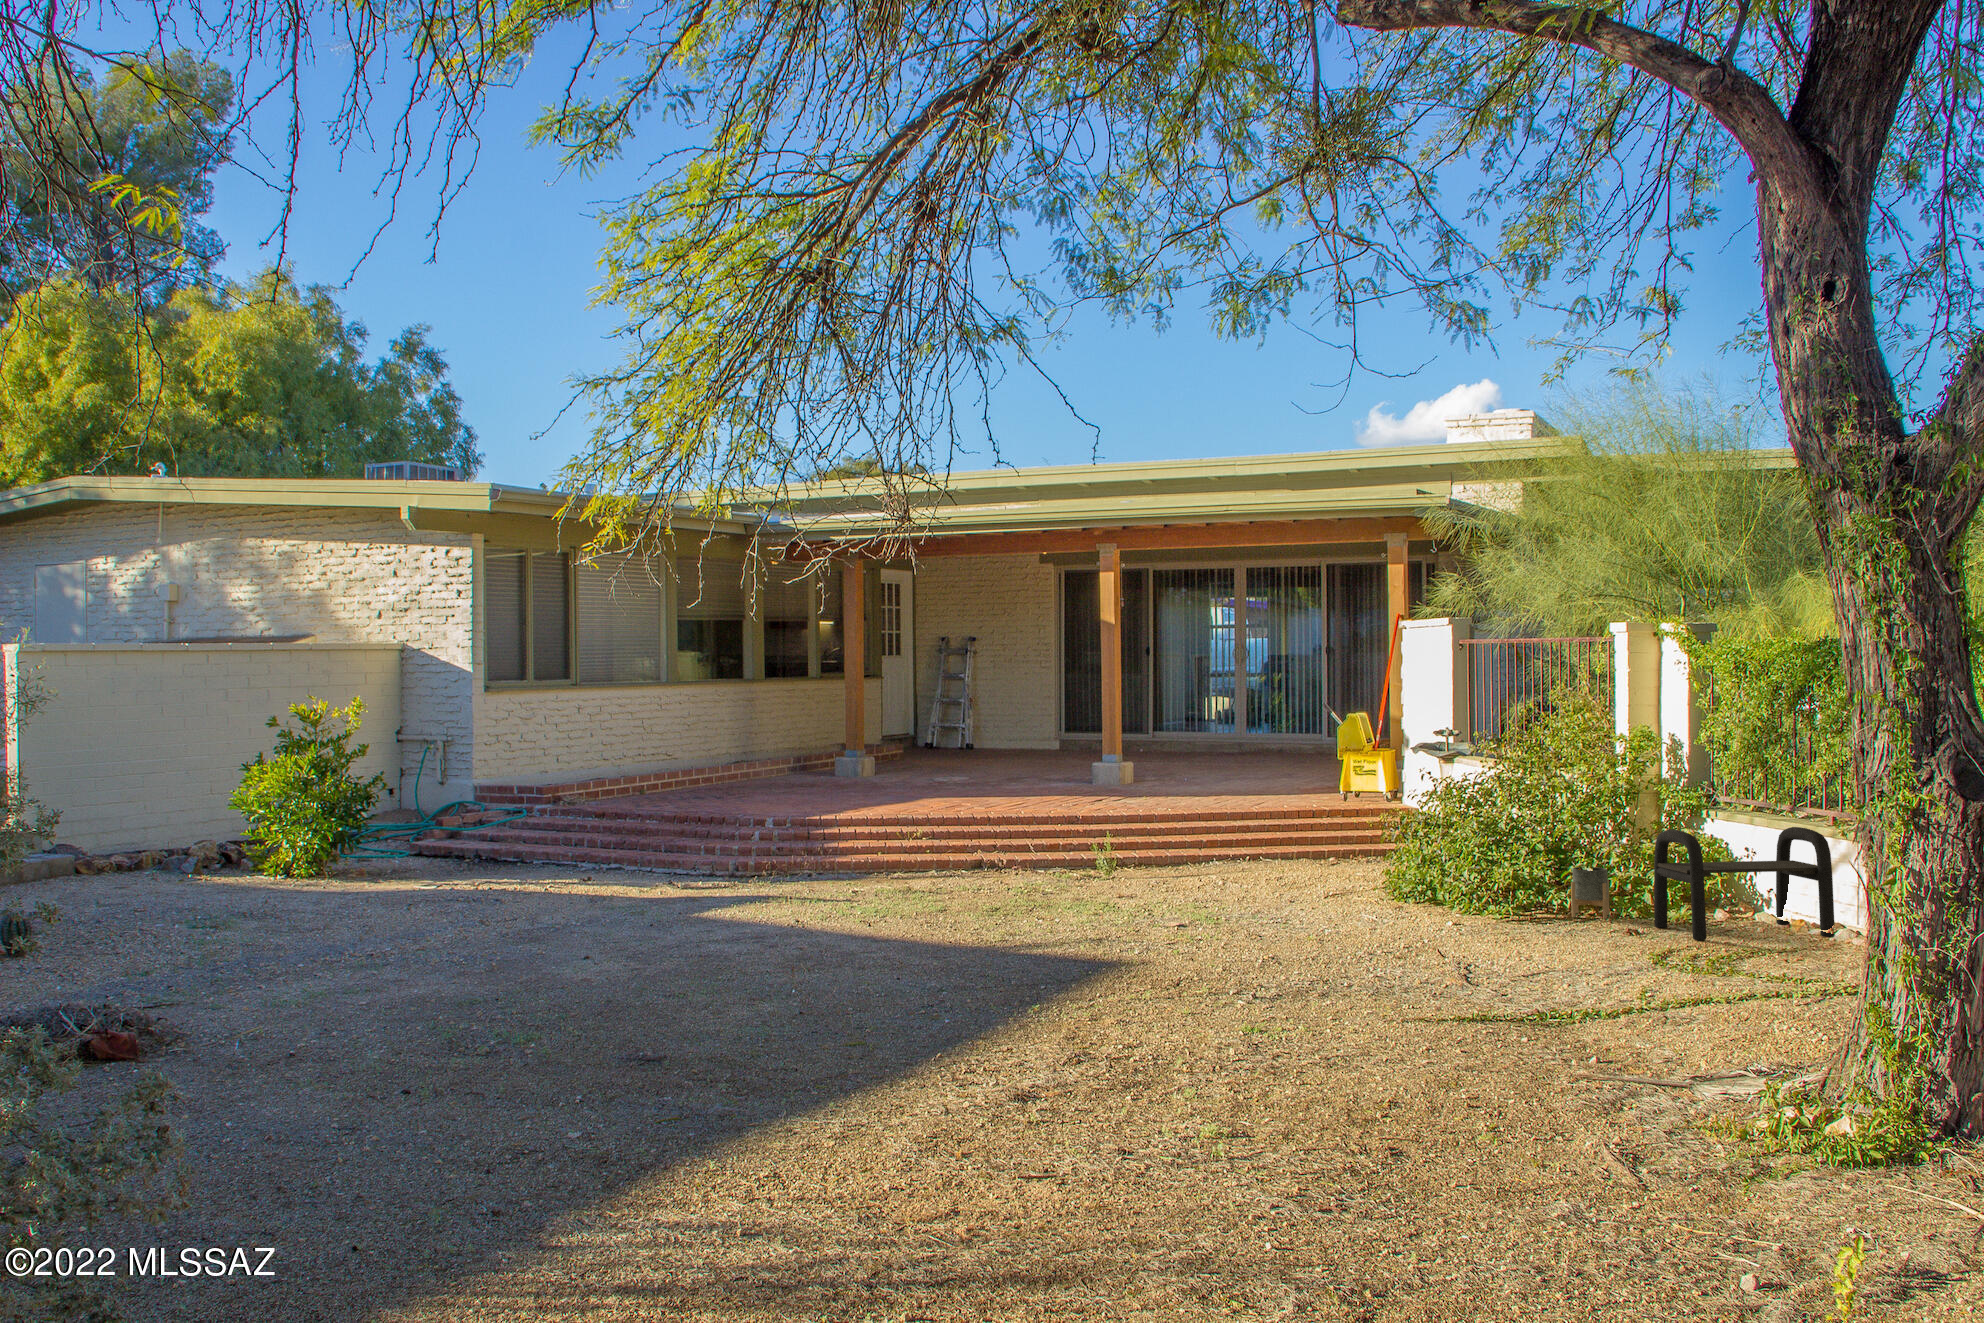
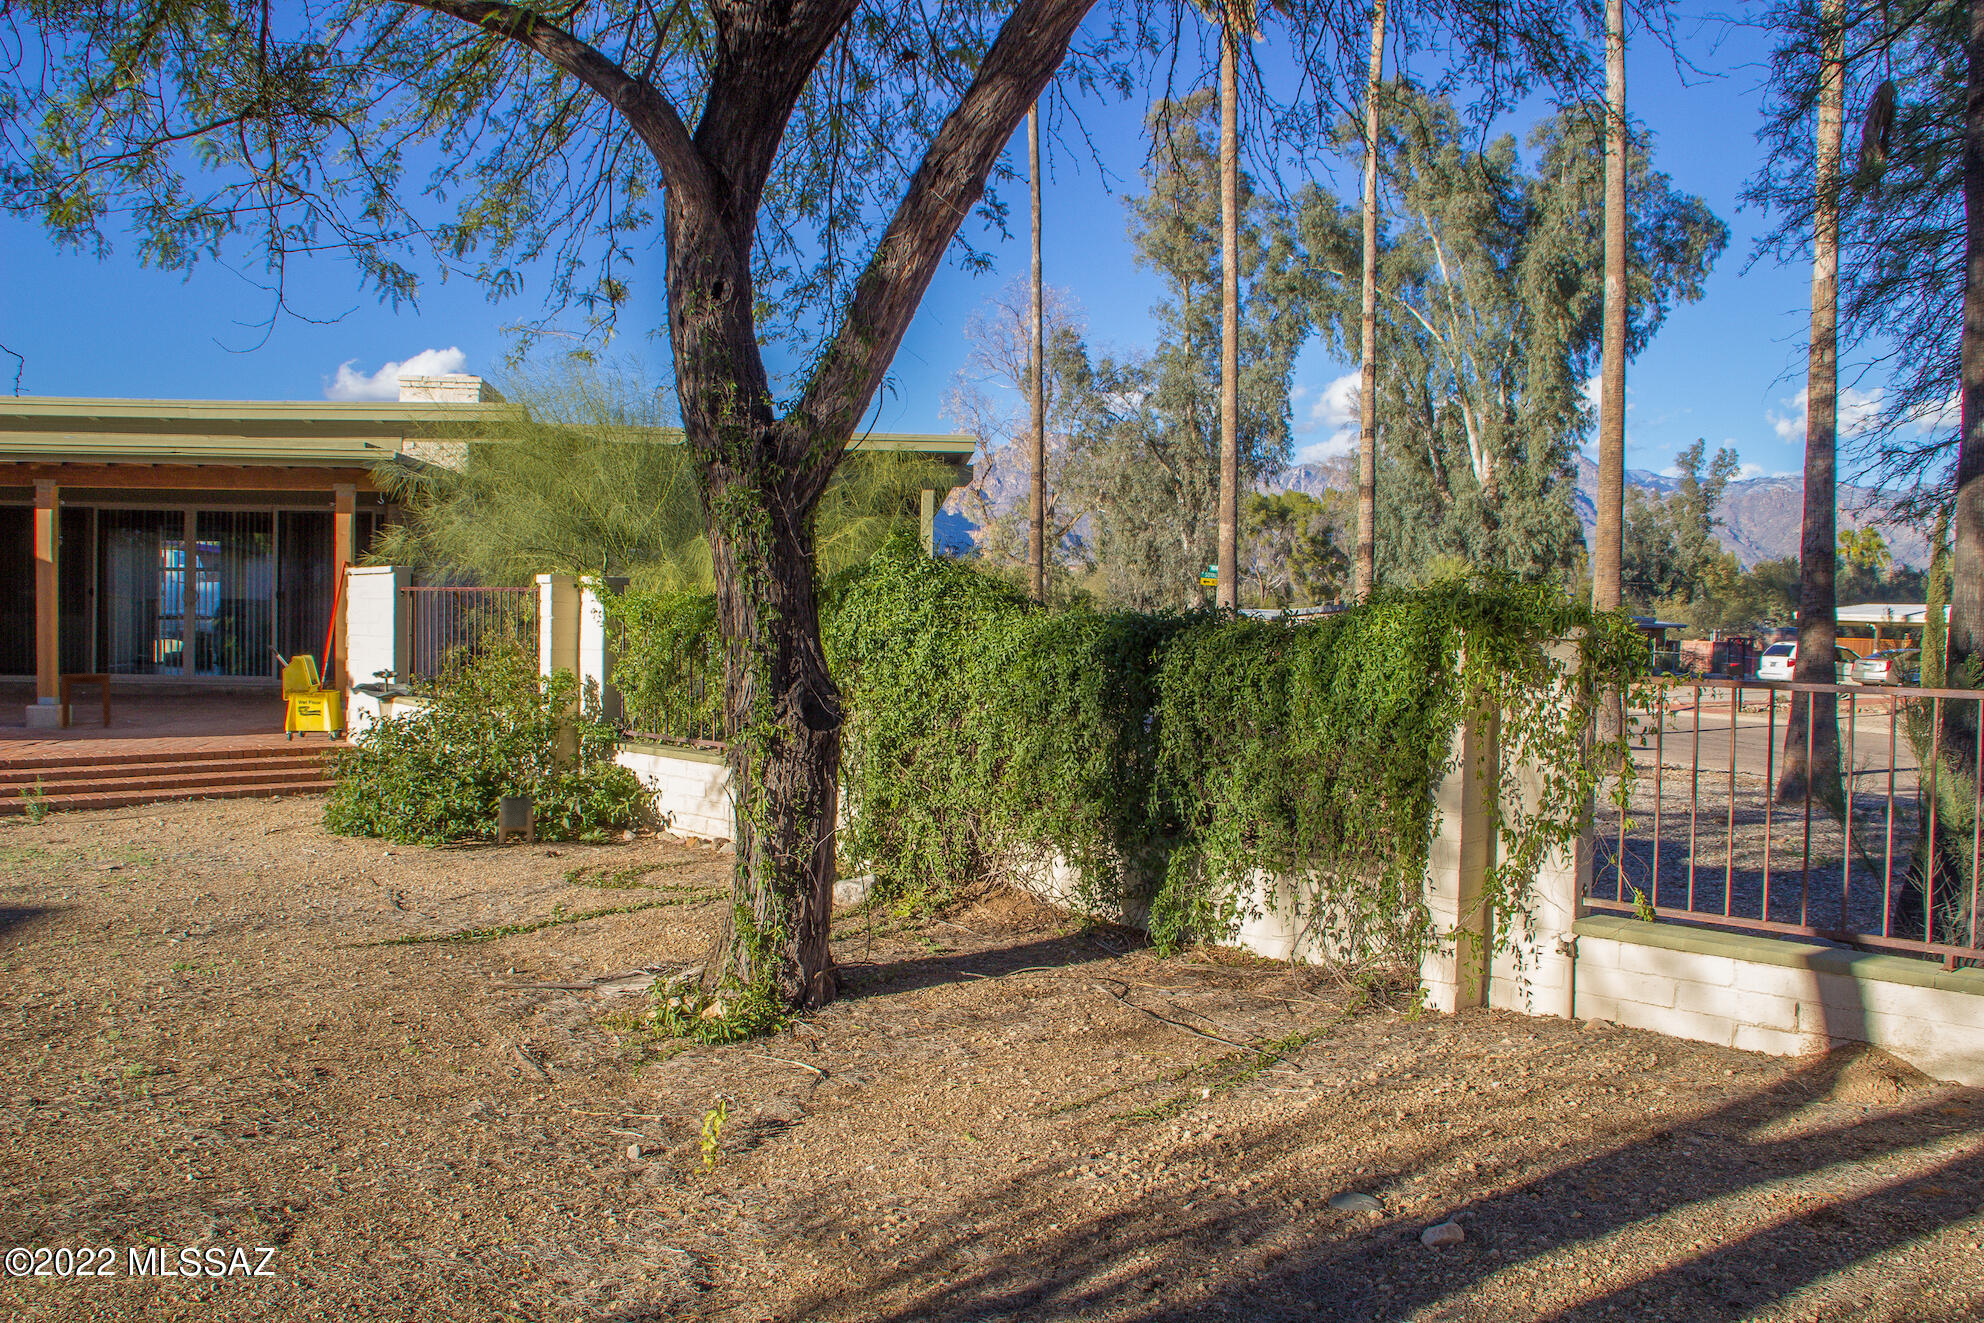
side table: none [1158,729,1198,779] -> present [61,673,111,729]
bench: present [1654,827,1835,940] -> none [572,753,714,855]

